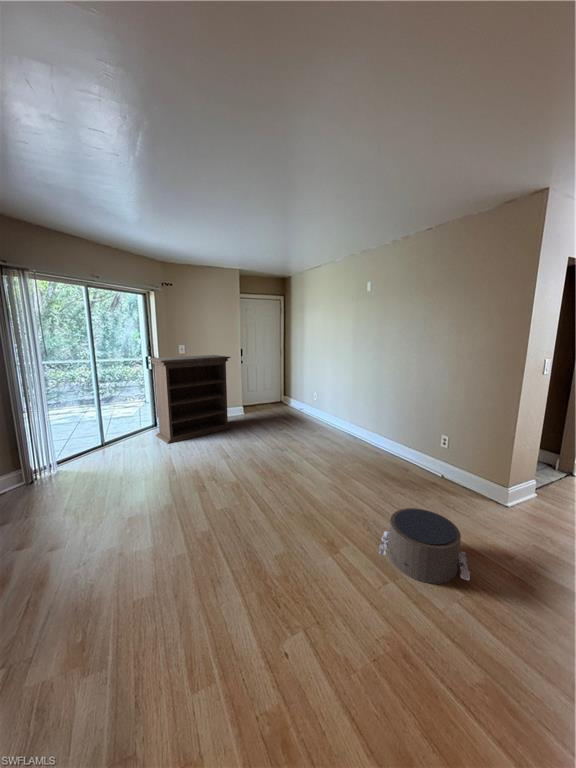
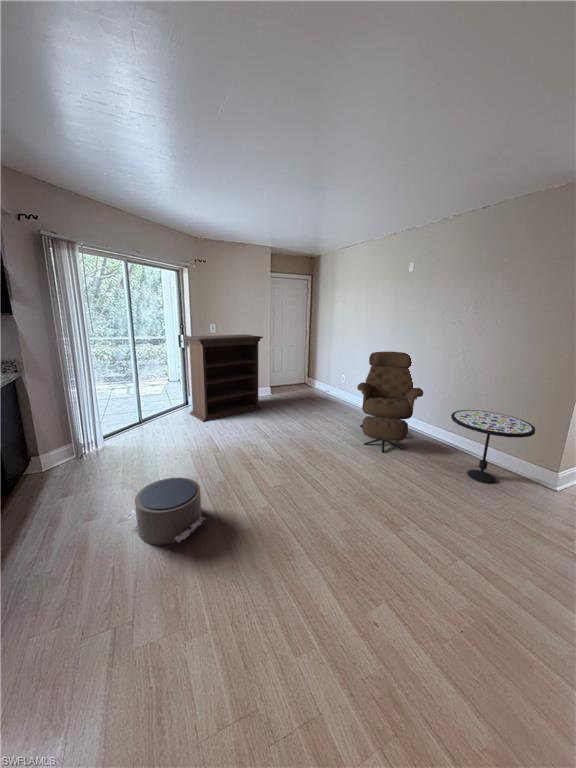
lounge chair: none [321,369,385,471] -> present [357,351,423,453]
side table: none [403,426,482,500] -> present [451,410,535,484]
pouf: present [379,508,470,584] -> present [124,477,206,545]

